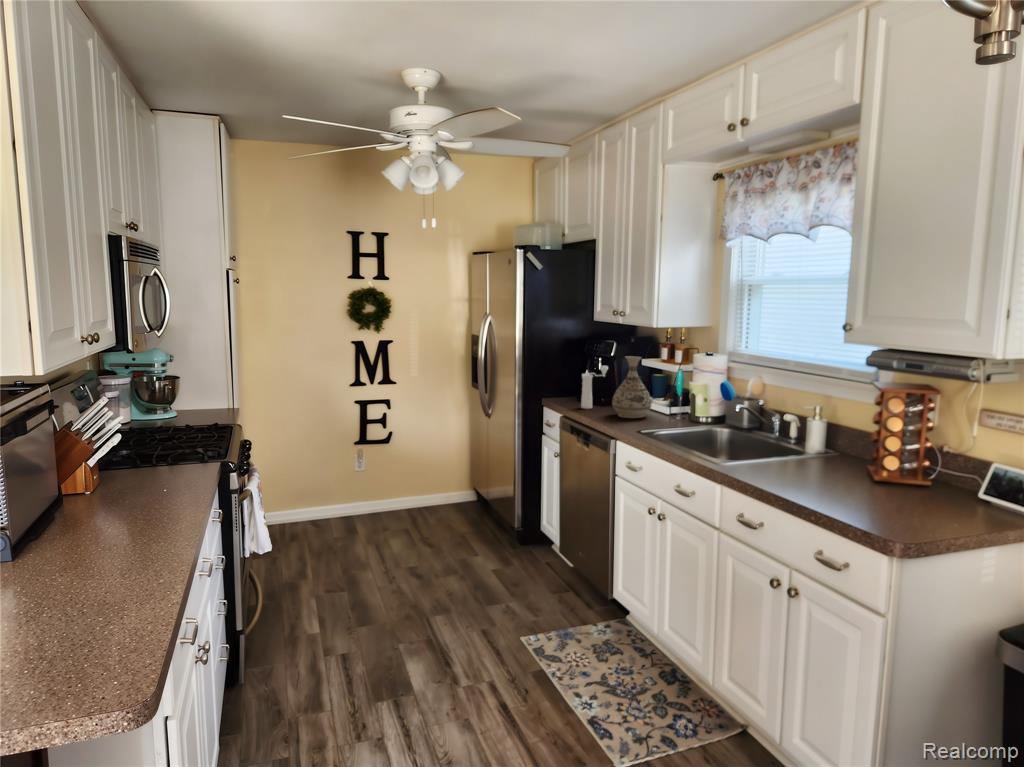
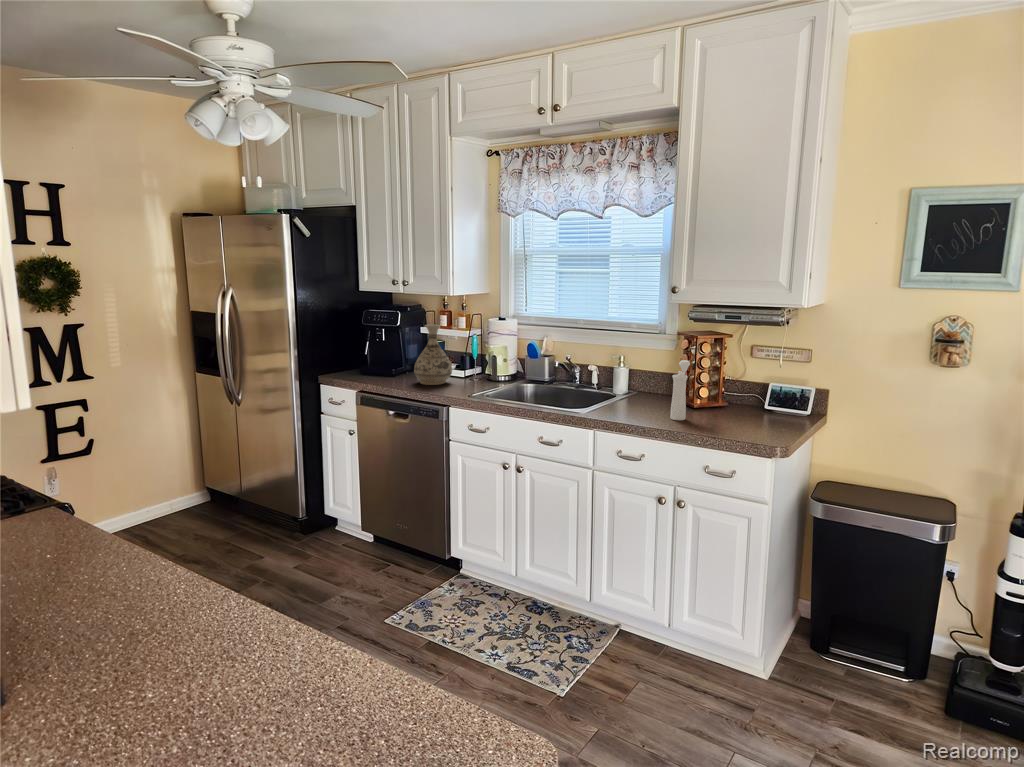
pepper mill: present [581,366,608,409] -> present [670,360,690,420]

